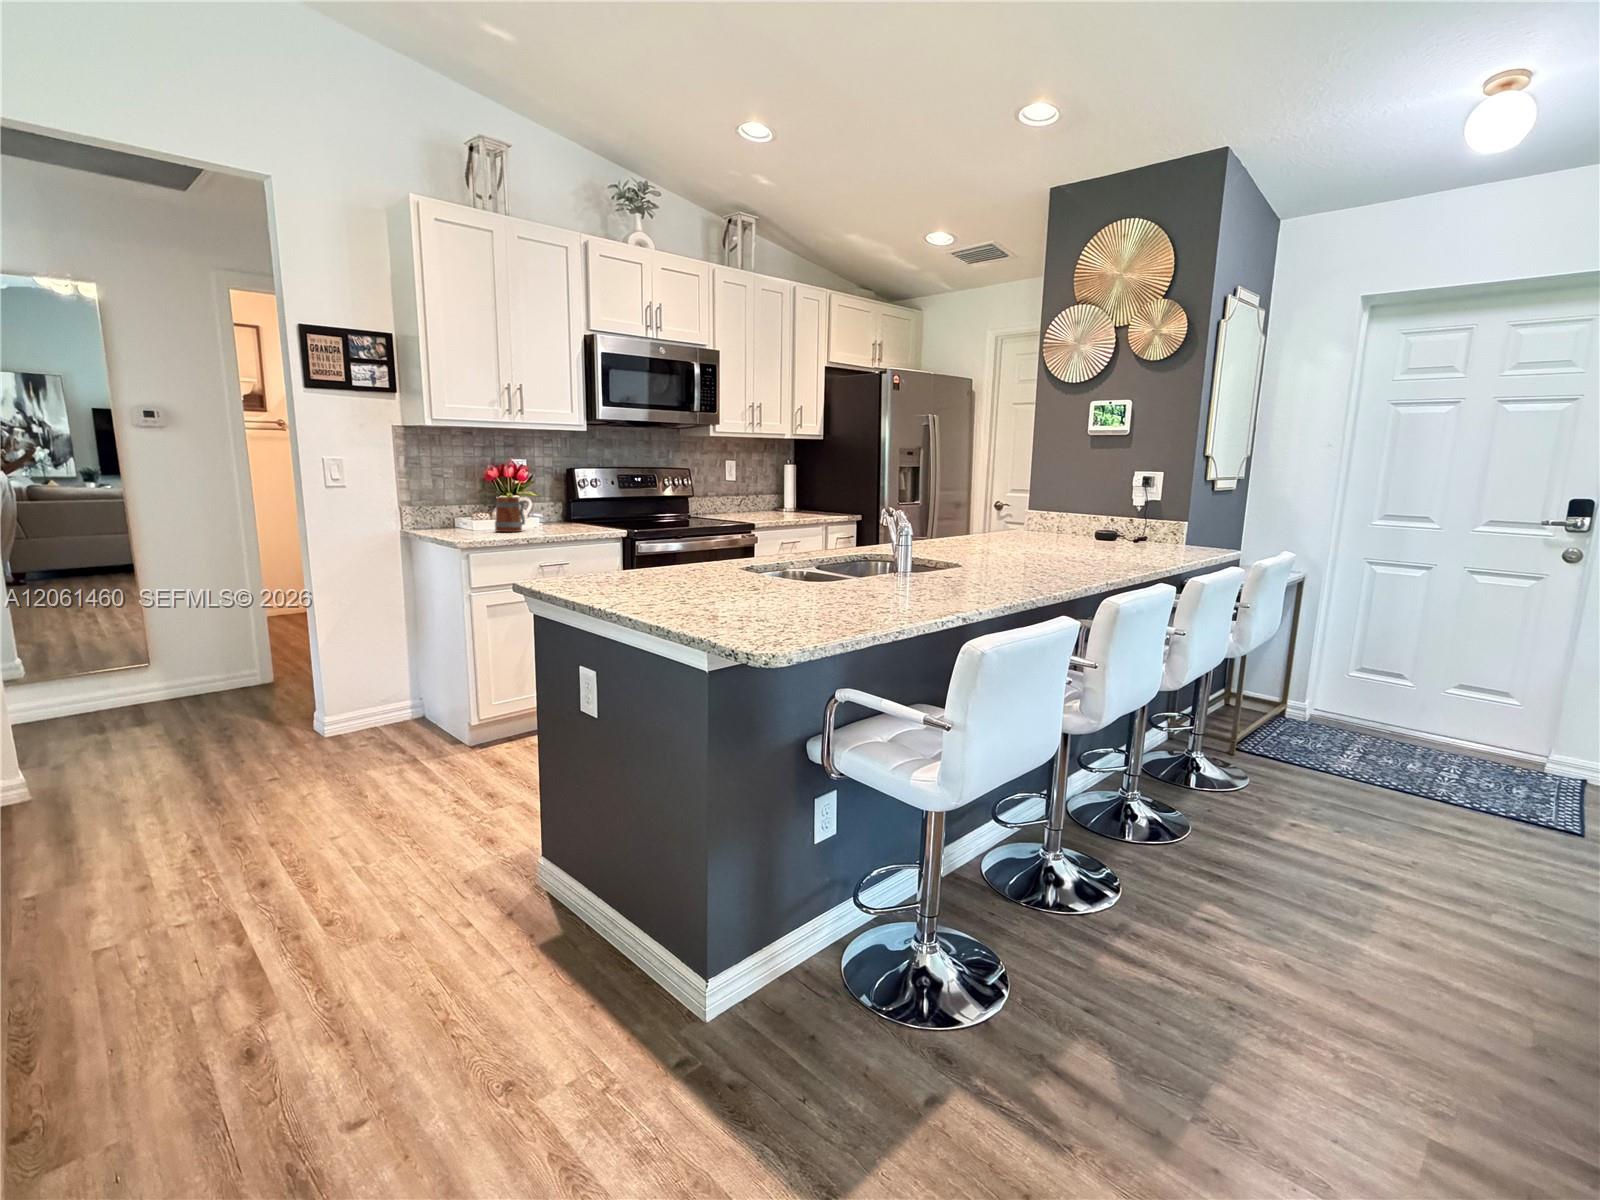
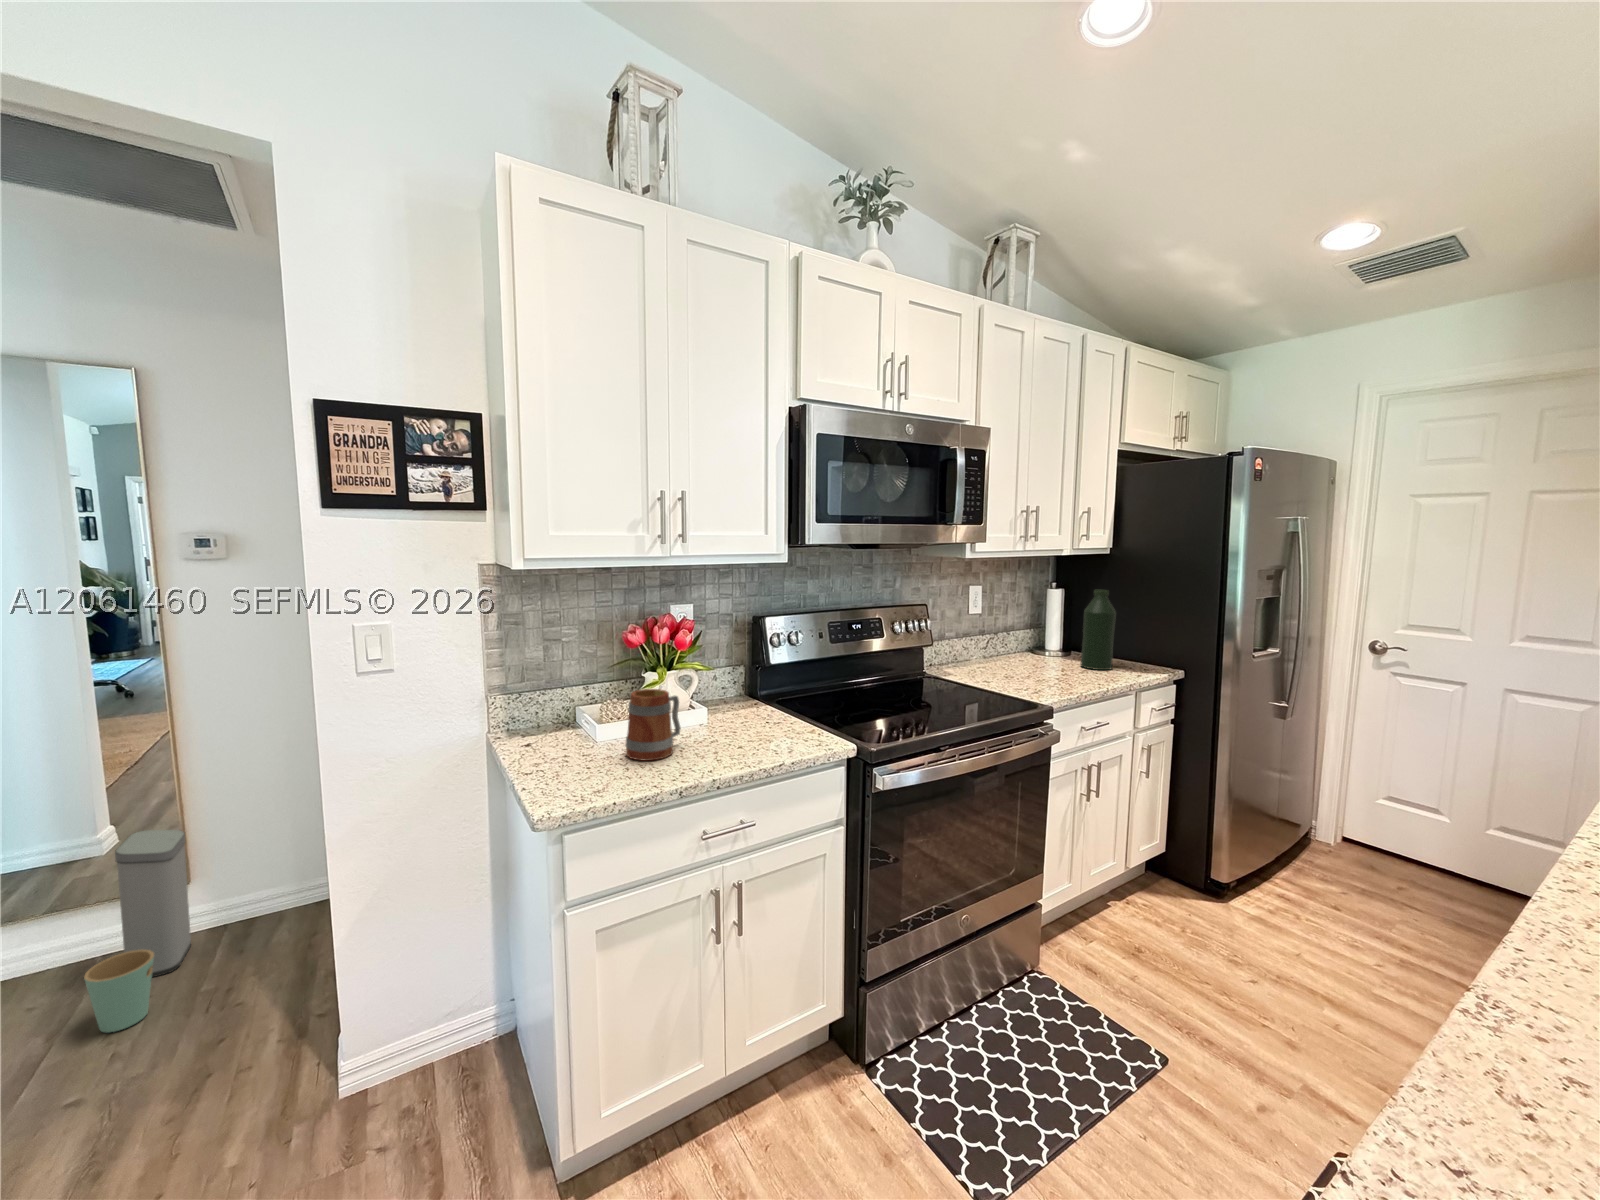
bottle: none [799,463,821,517] -> present [1080,589,1116,670]
trash can: none [116,620,165,729] -> present [84,830,191,1033]

